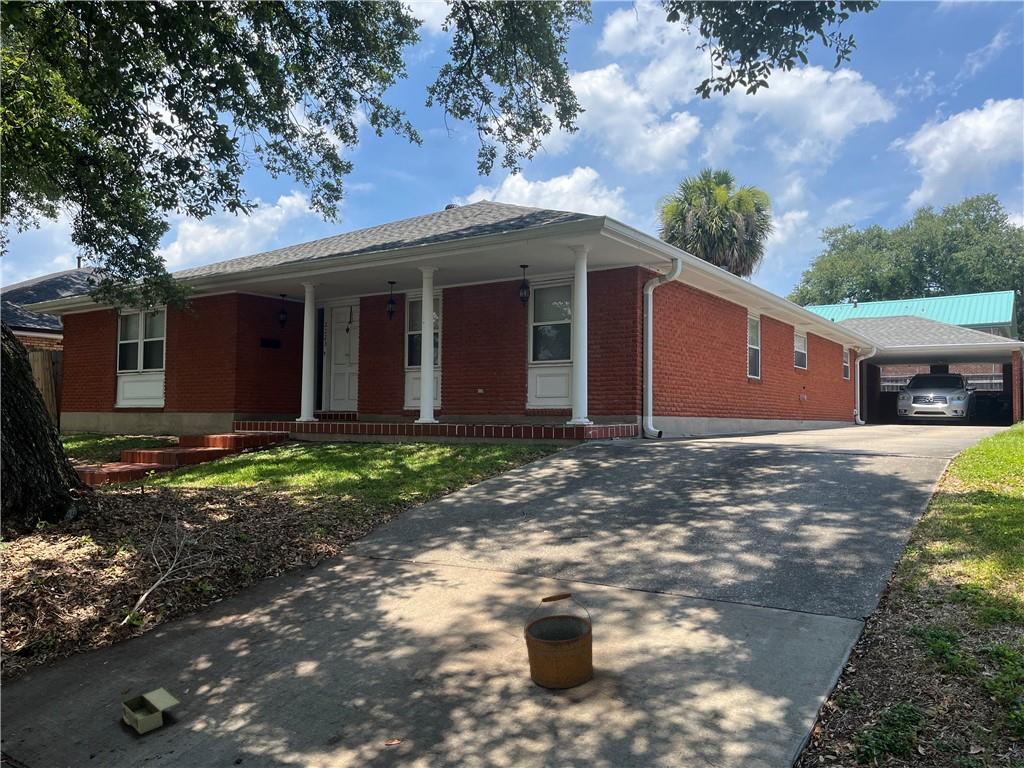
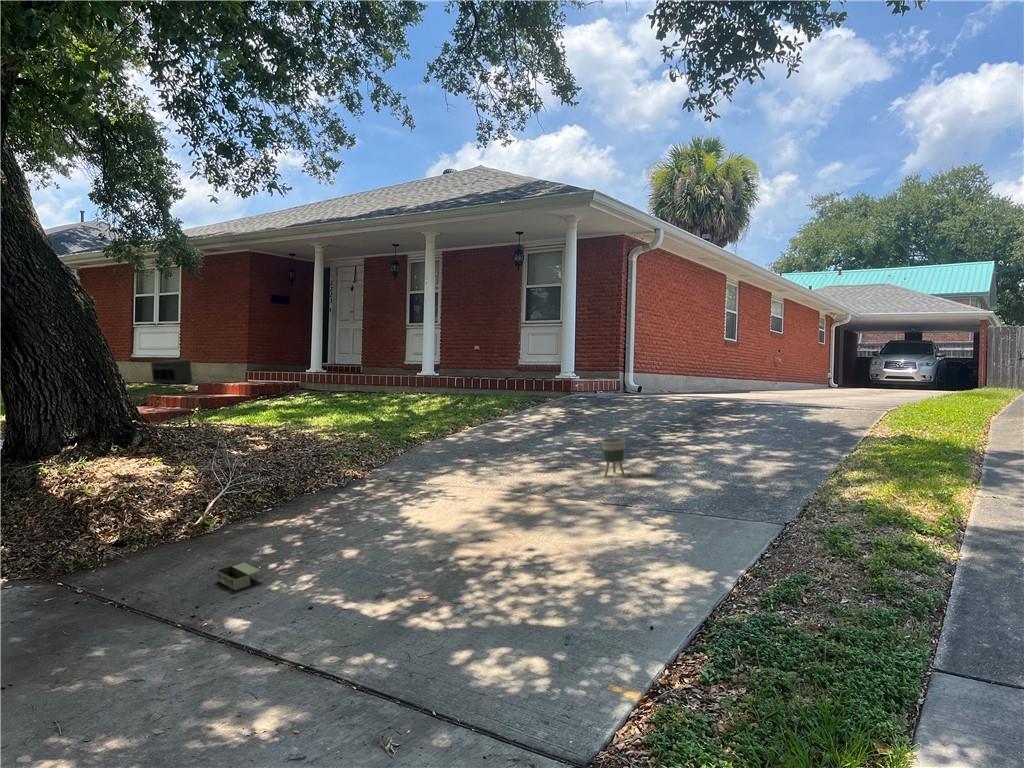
bench: none [136,410,179,436] -> present [151,360,192,384]
planter: none [623,502,653,550] -> present [601,438,625,477]
bucket: present [524,593,593,689] -> none [521,495,572,563]

